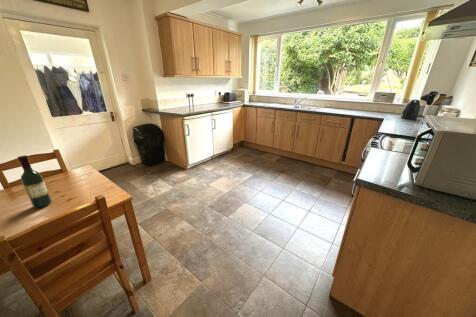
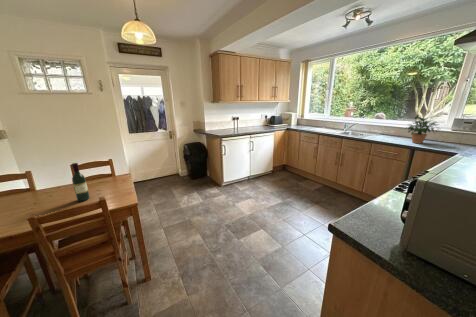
potted plant: none [344,89,370,113] -> present [408,115,438,143]

